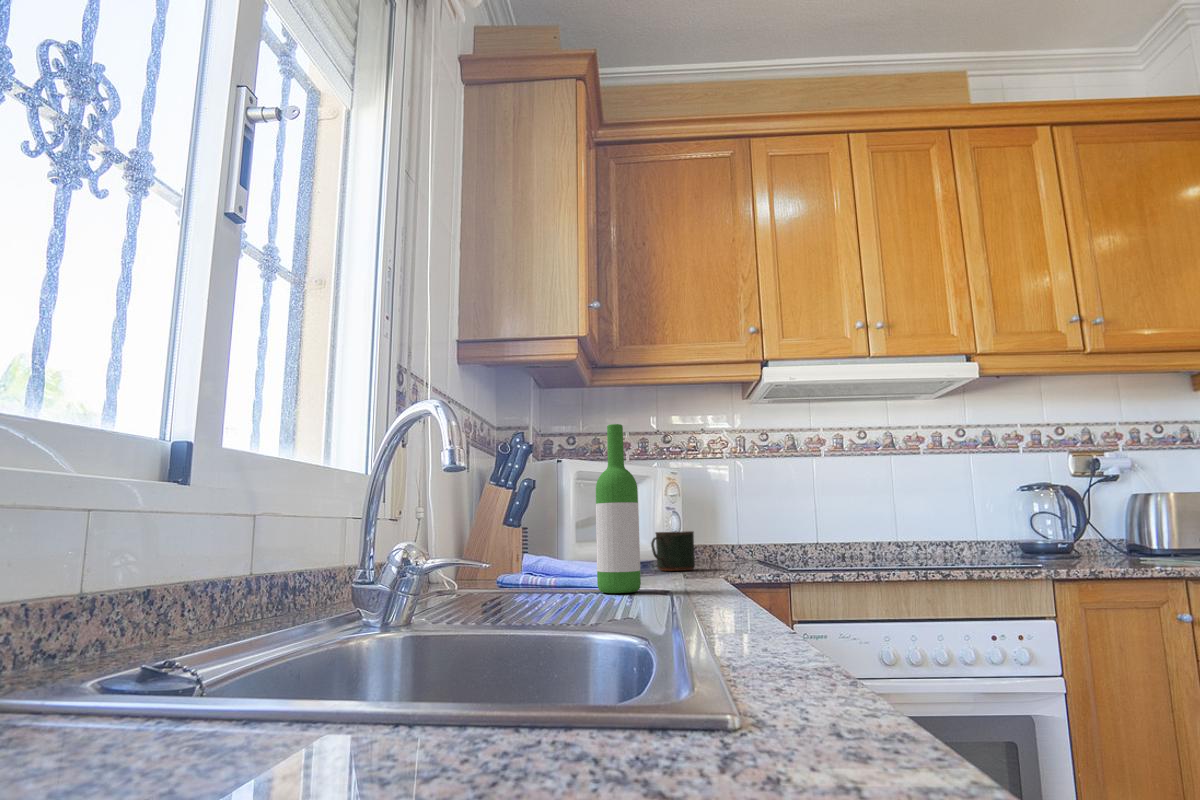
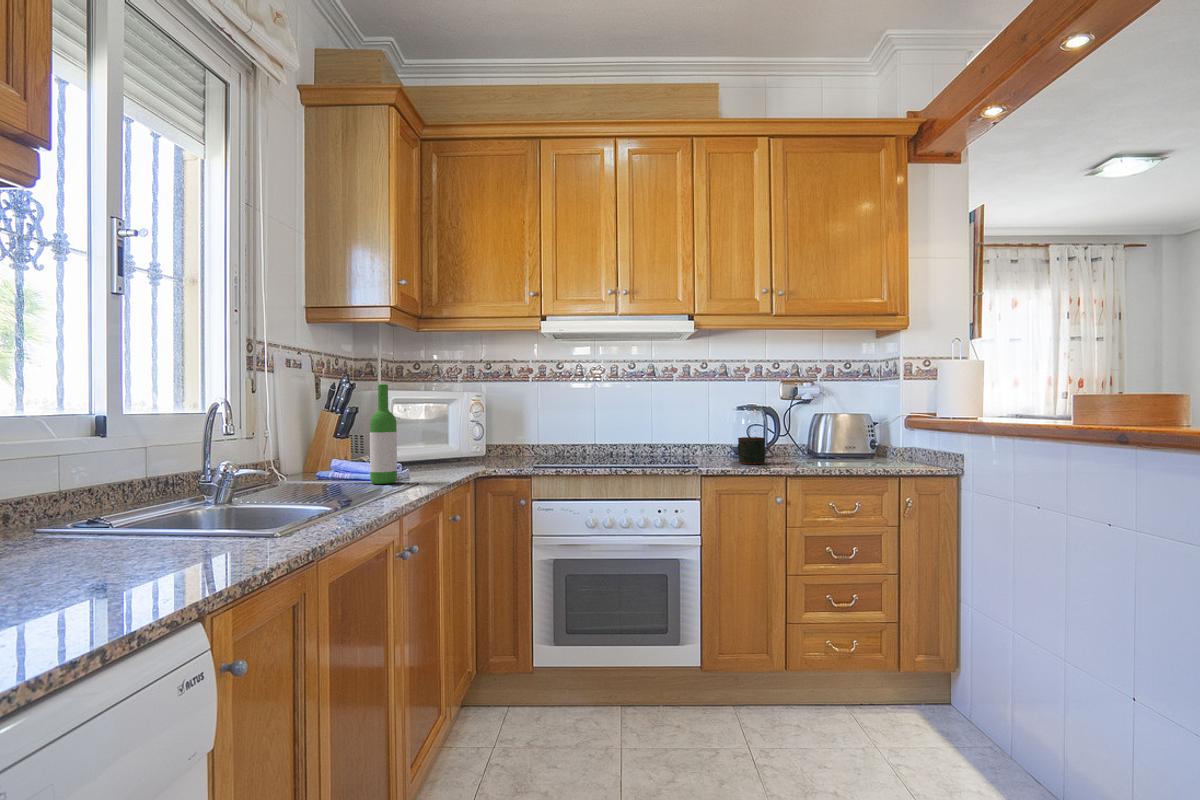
mug: present [651,531,695,571] -> present [738,437,765,464]

